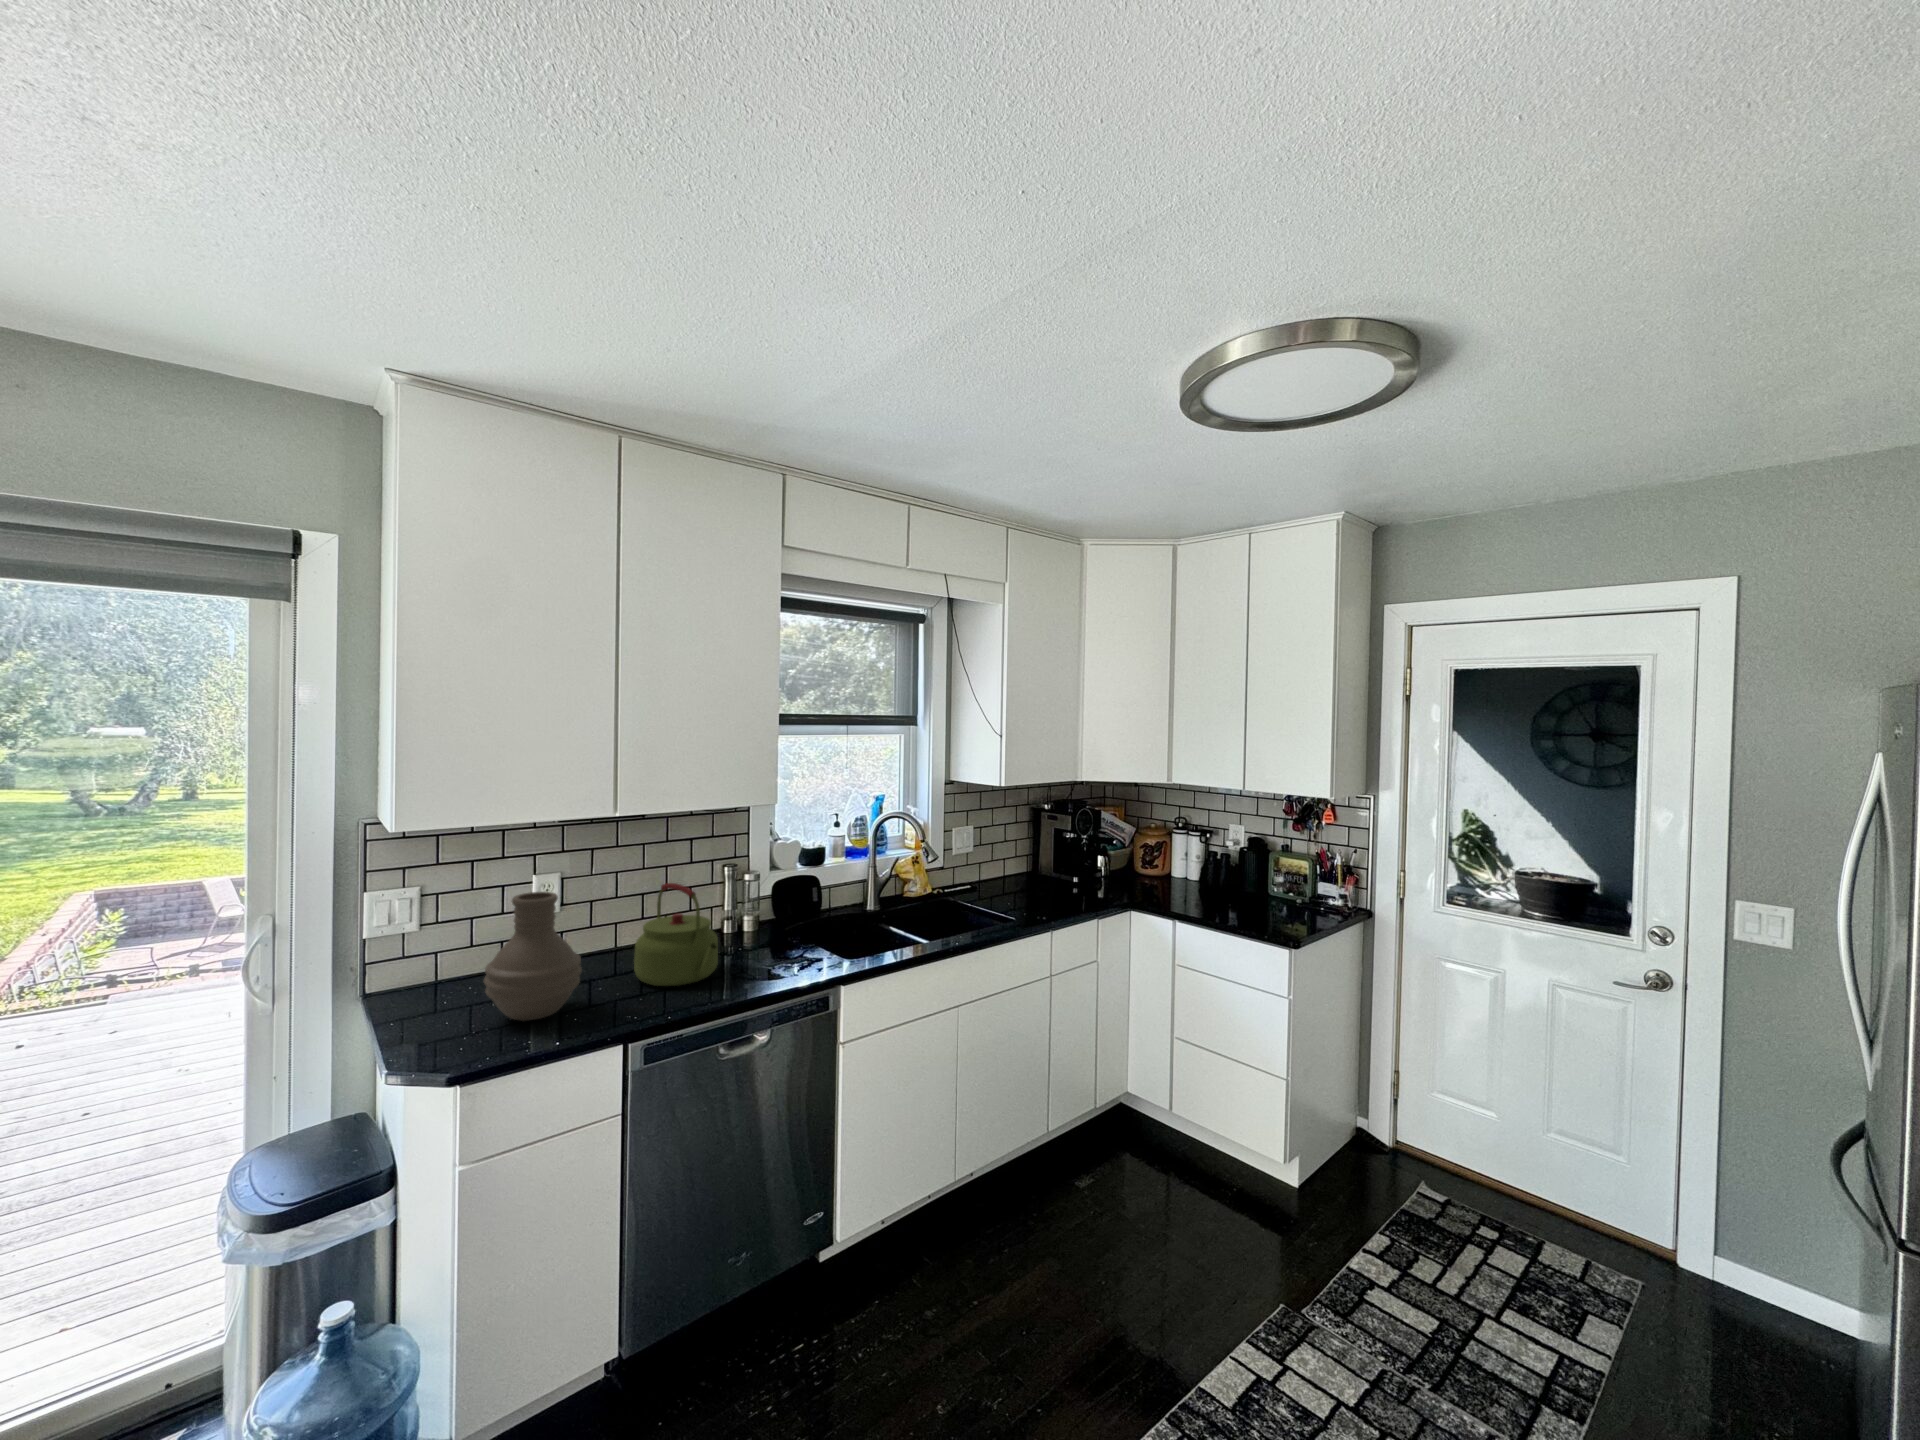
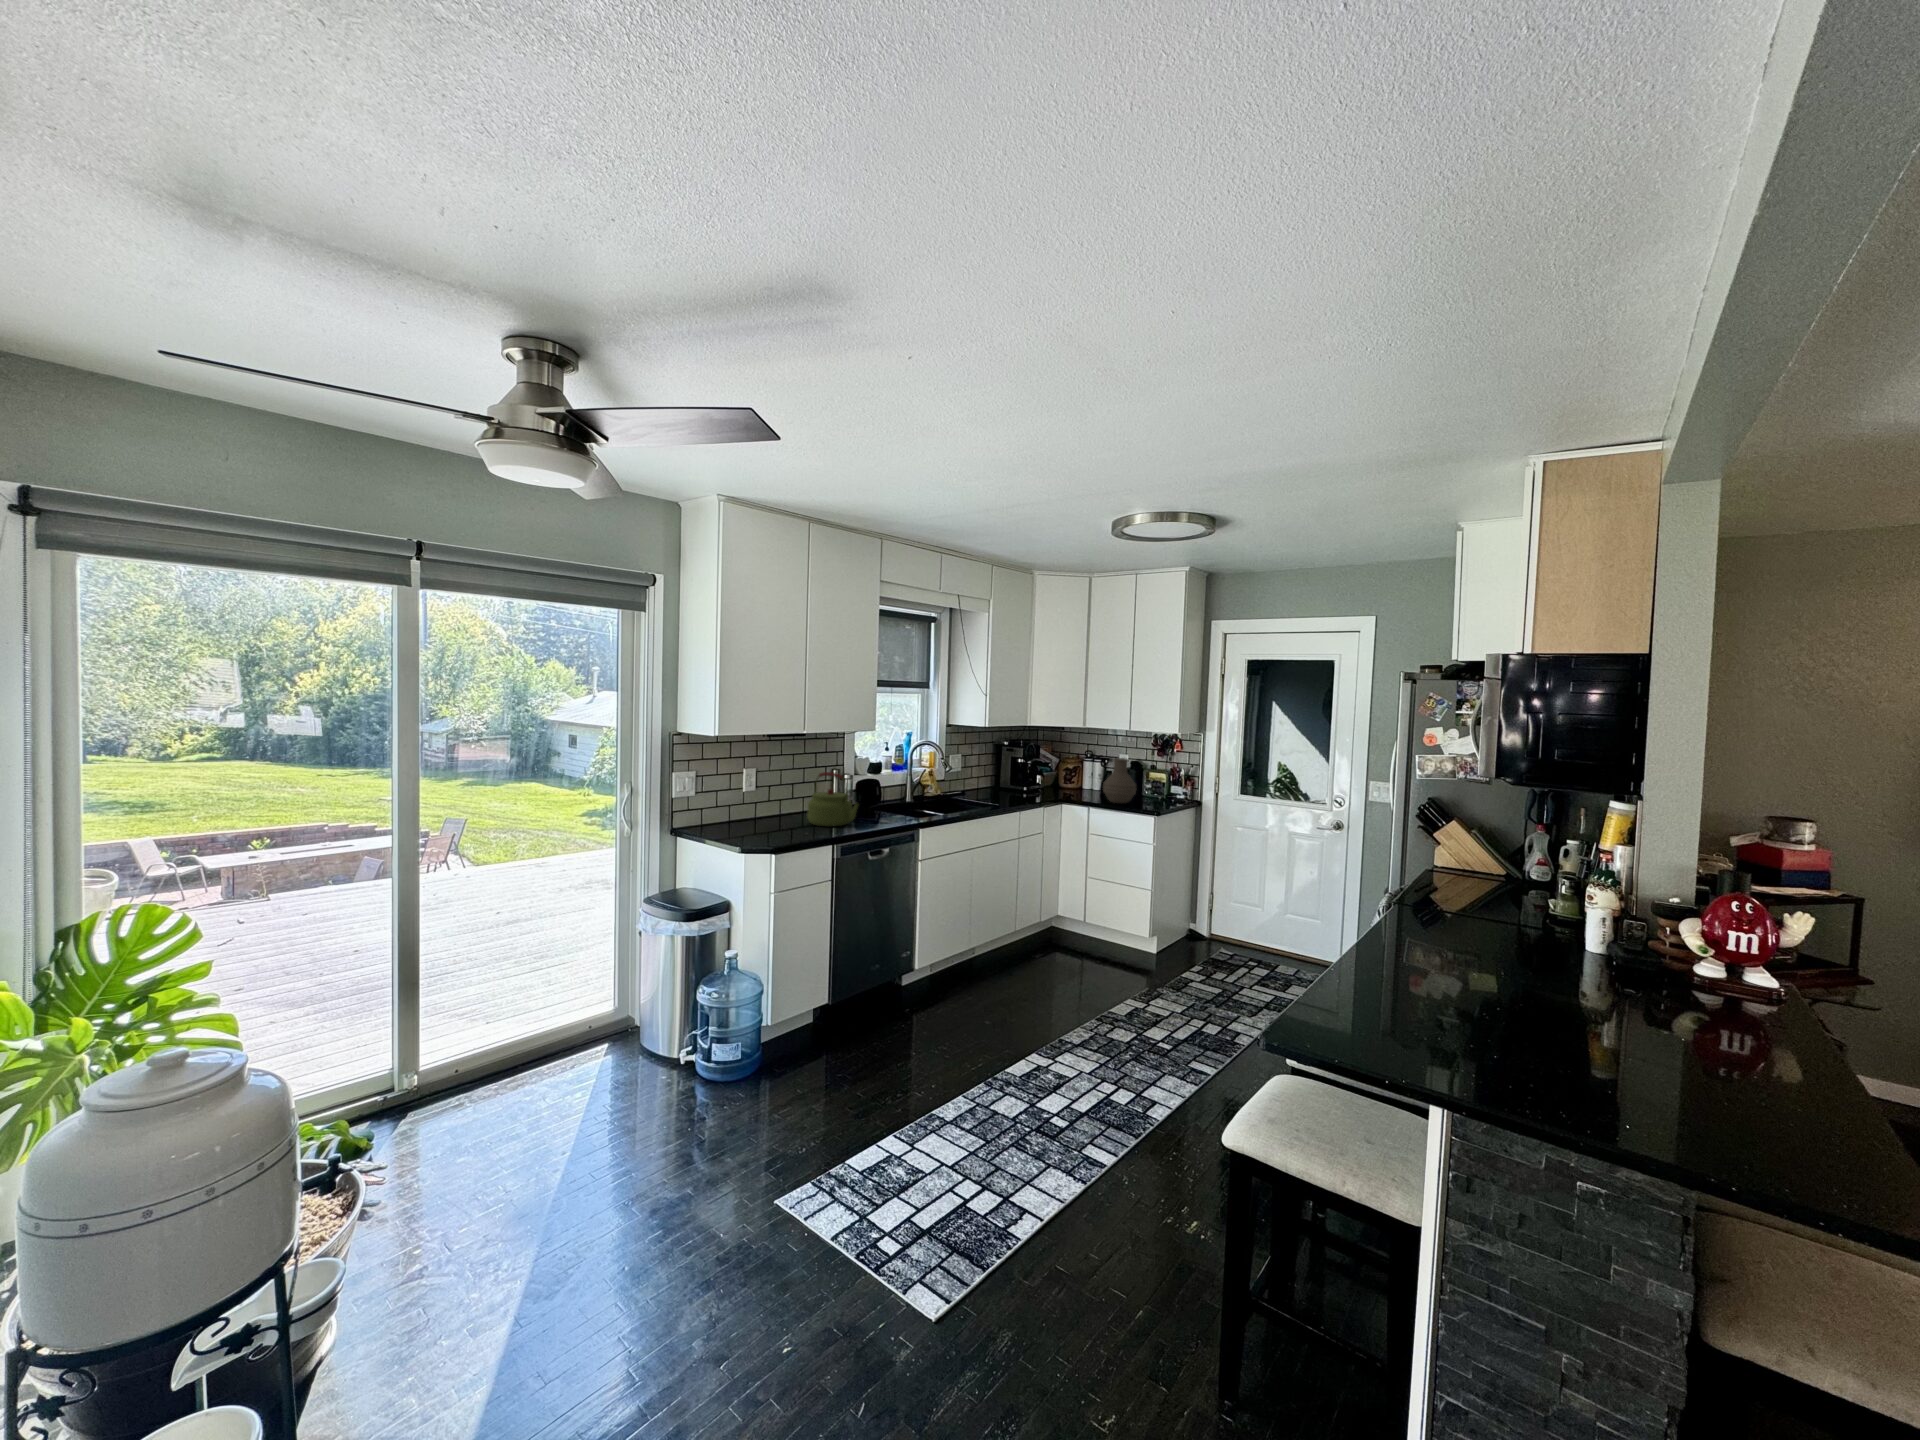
vase: present [484,892,582,1021] -> present [1103,758,1136,803]

